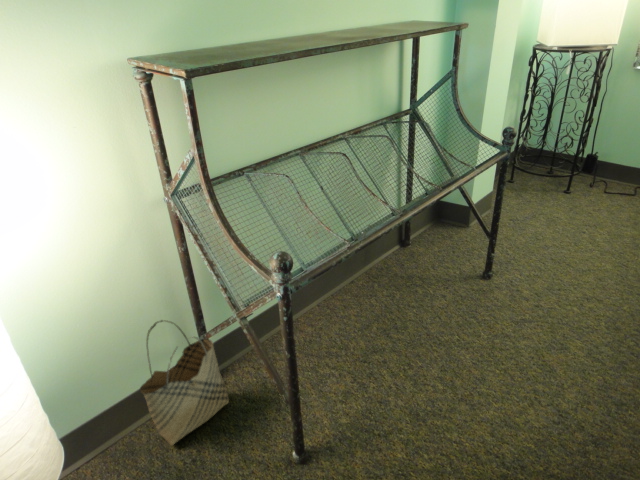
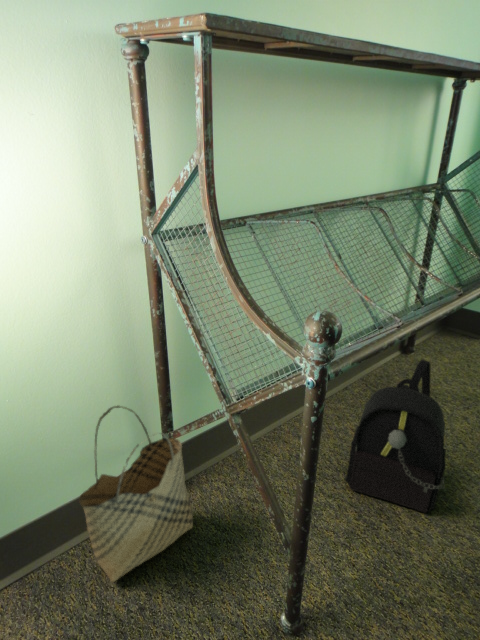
backpack: none [345,261,415,373] -> present [346,360,446,513]

